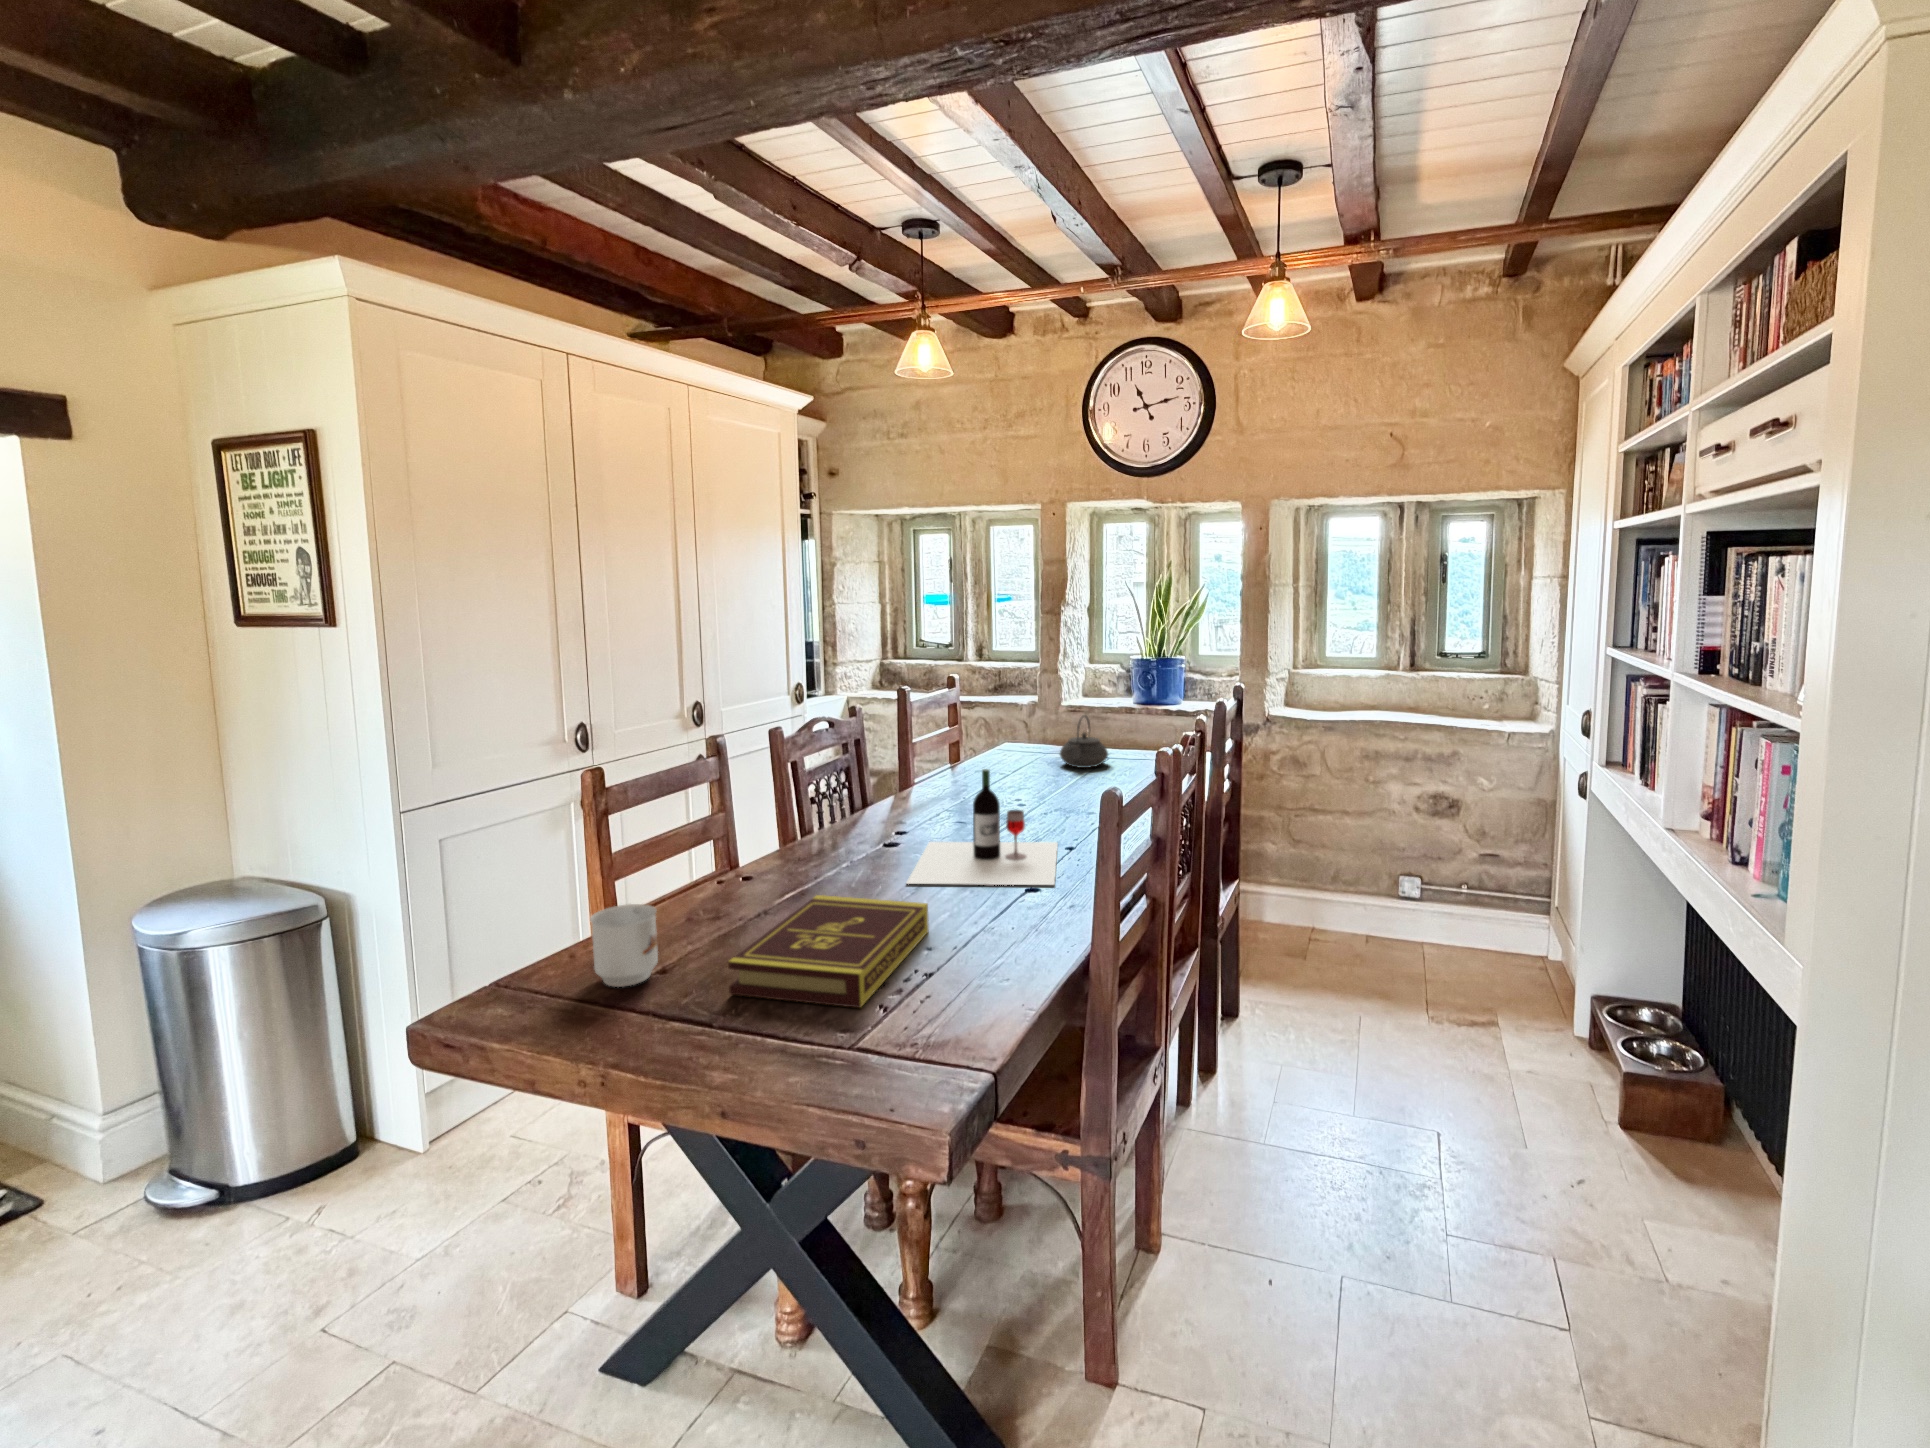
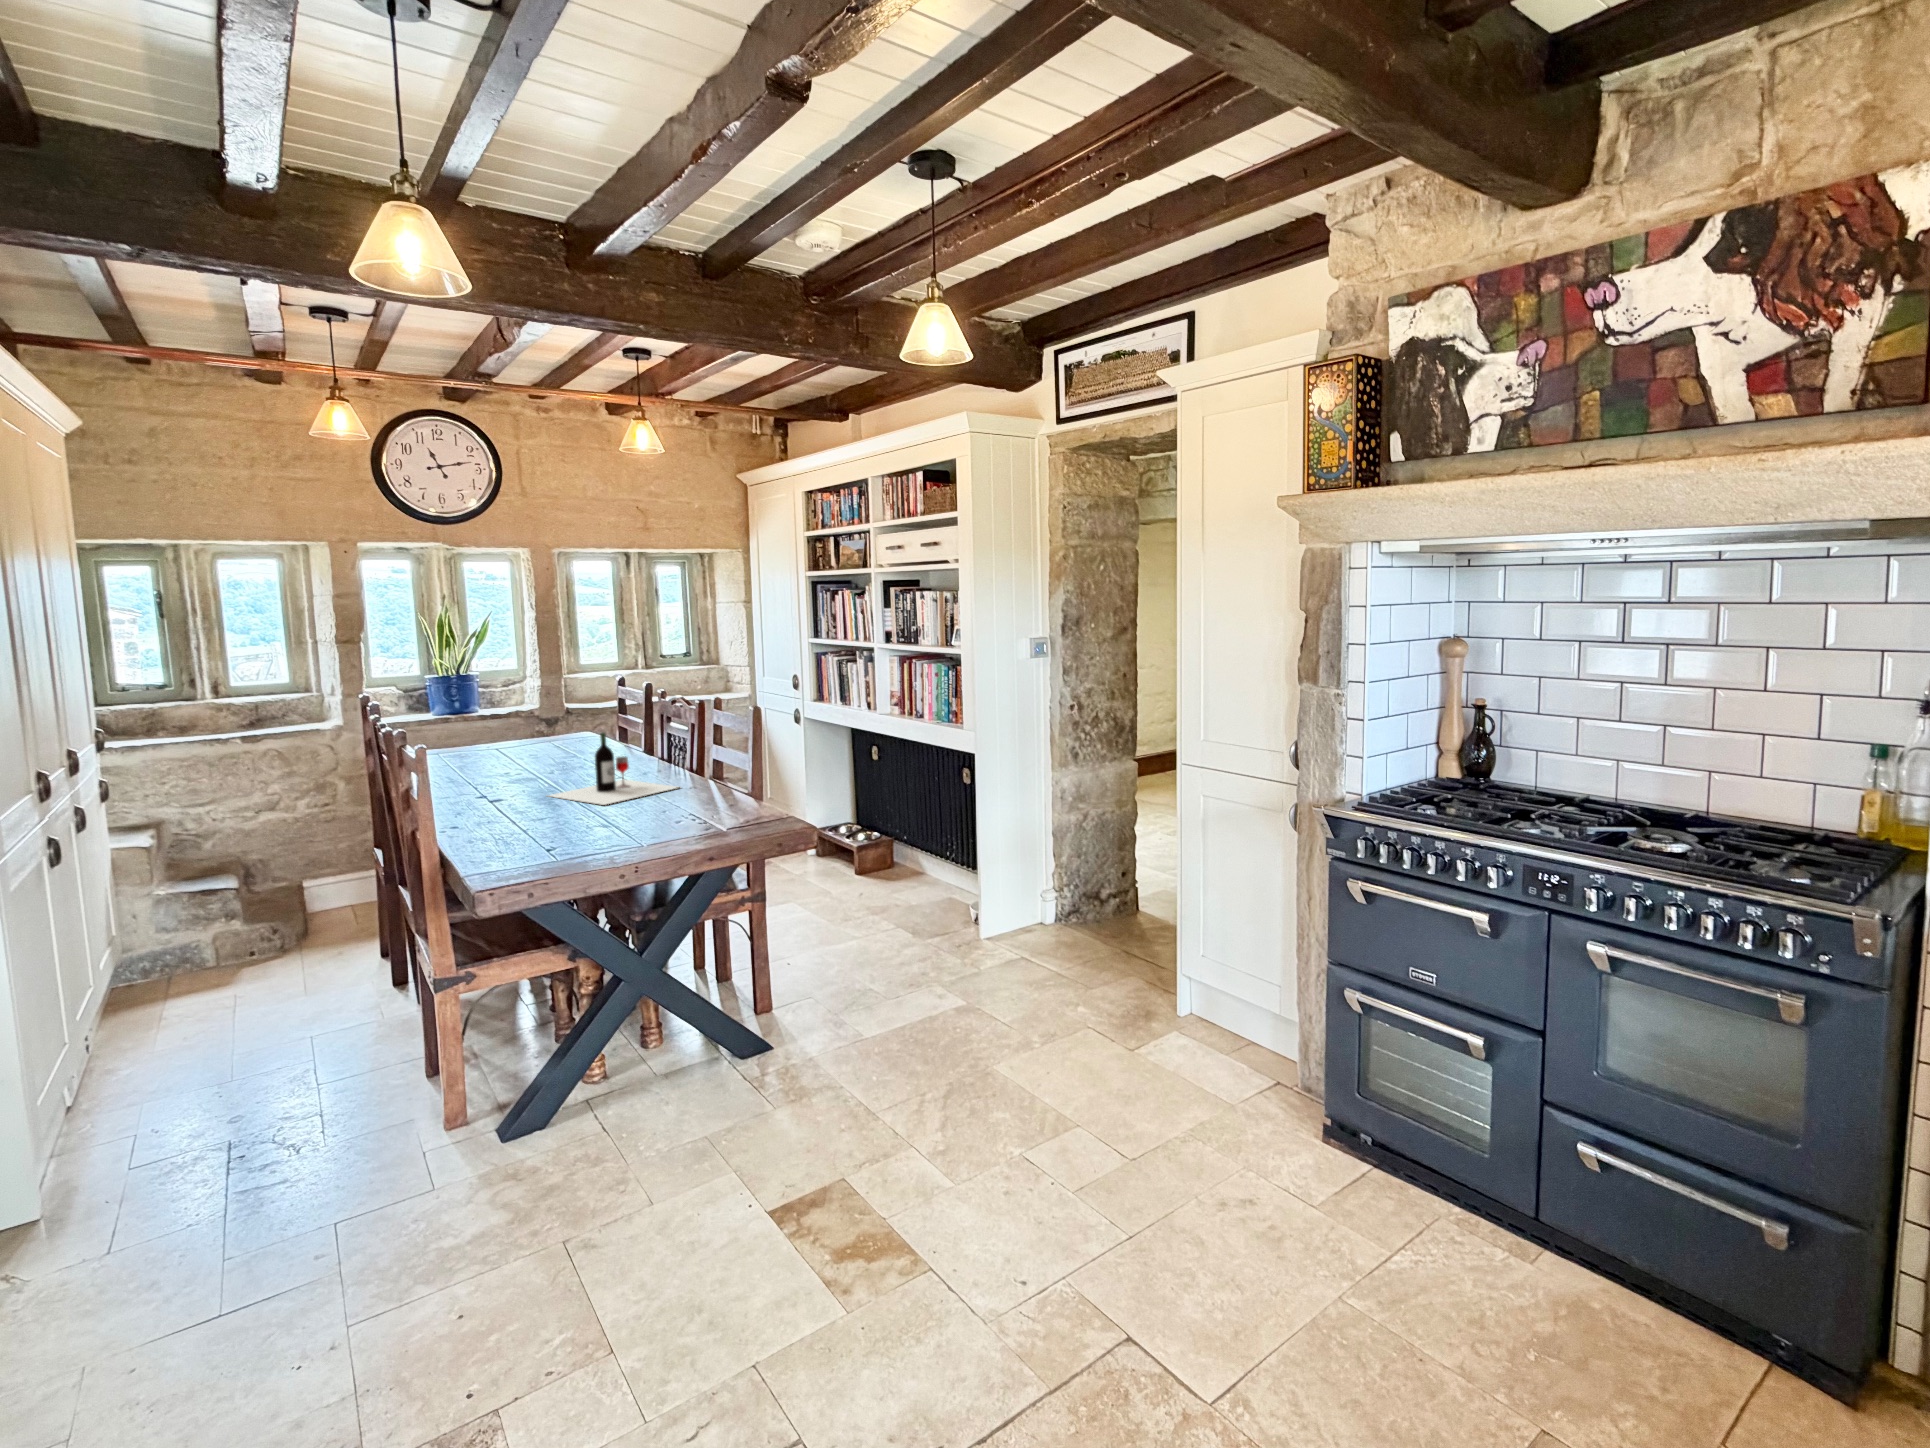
teapot: present [1060,715,1108,768] -> none [480,716,524,758]
book: present [728,895,929,1008] -> none [609,793,733,839]
mug: present [590,904,658,987] -> none [568,809,610,856]

